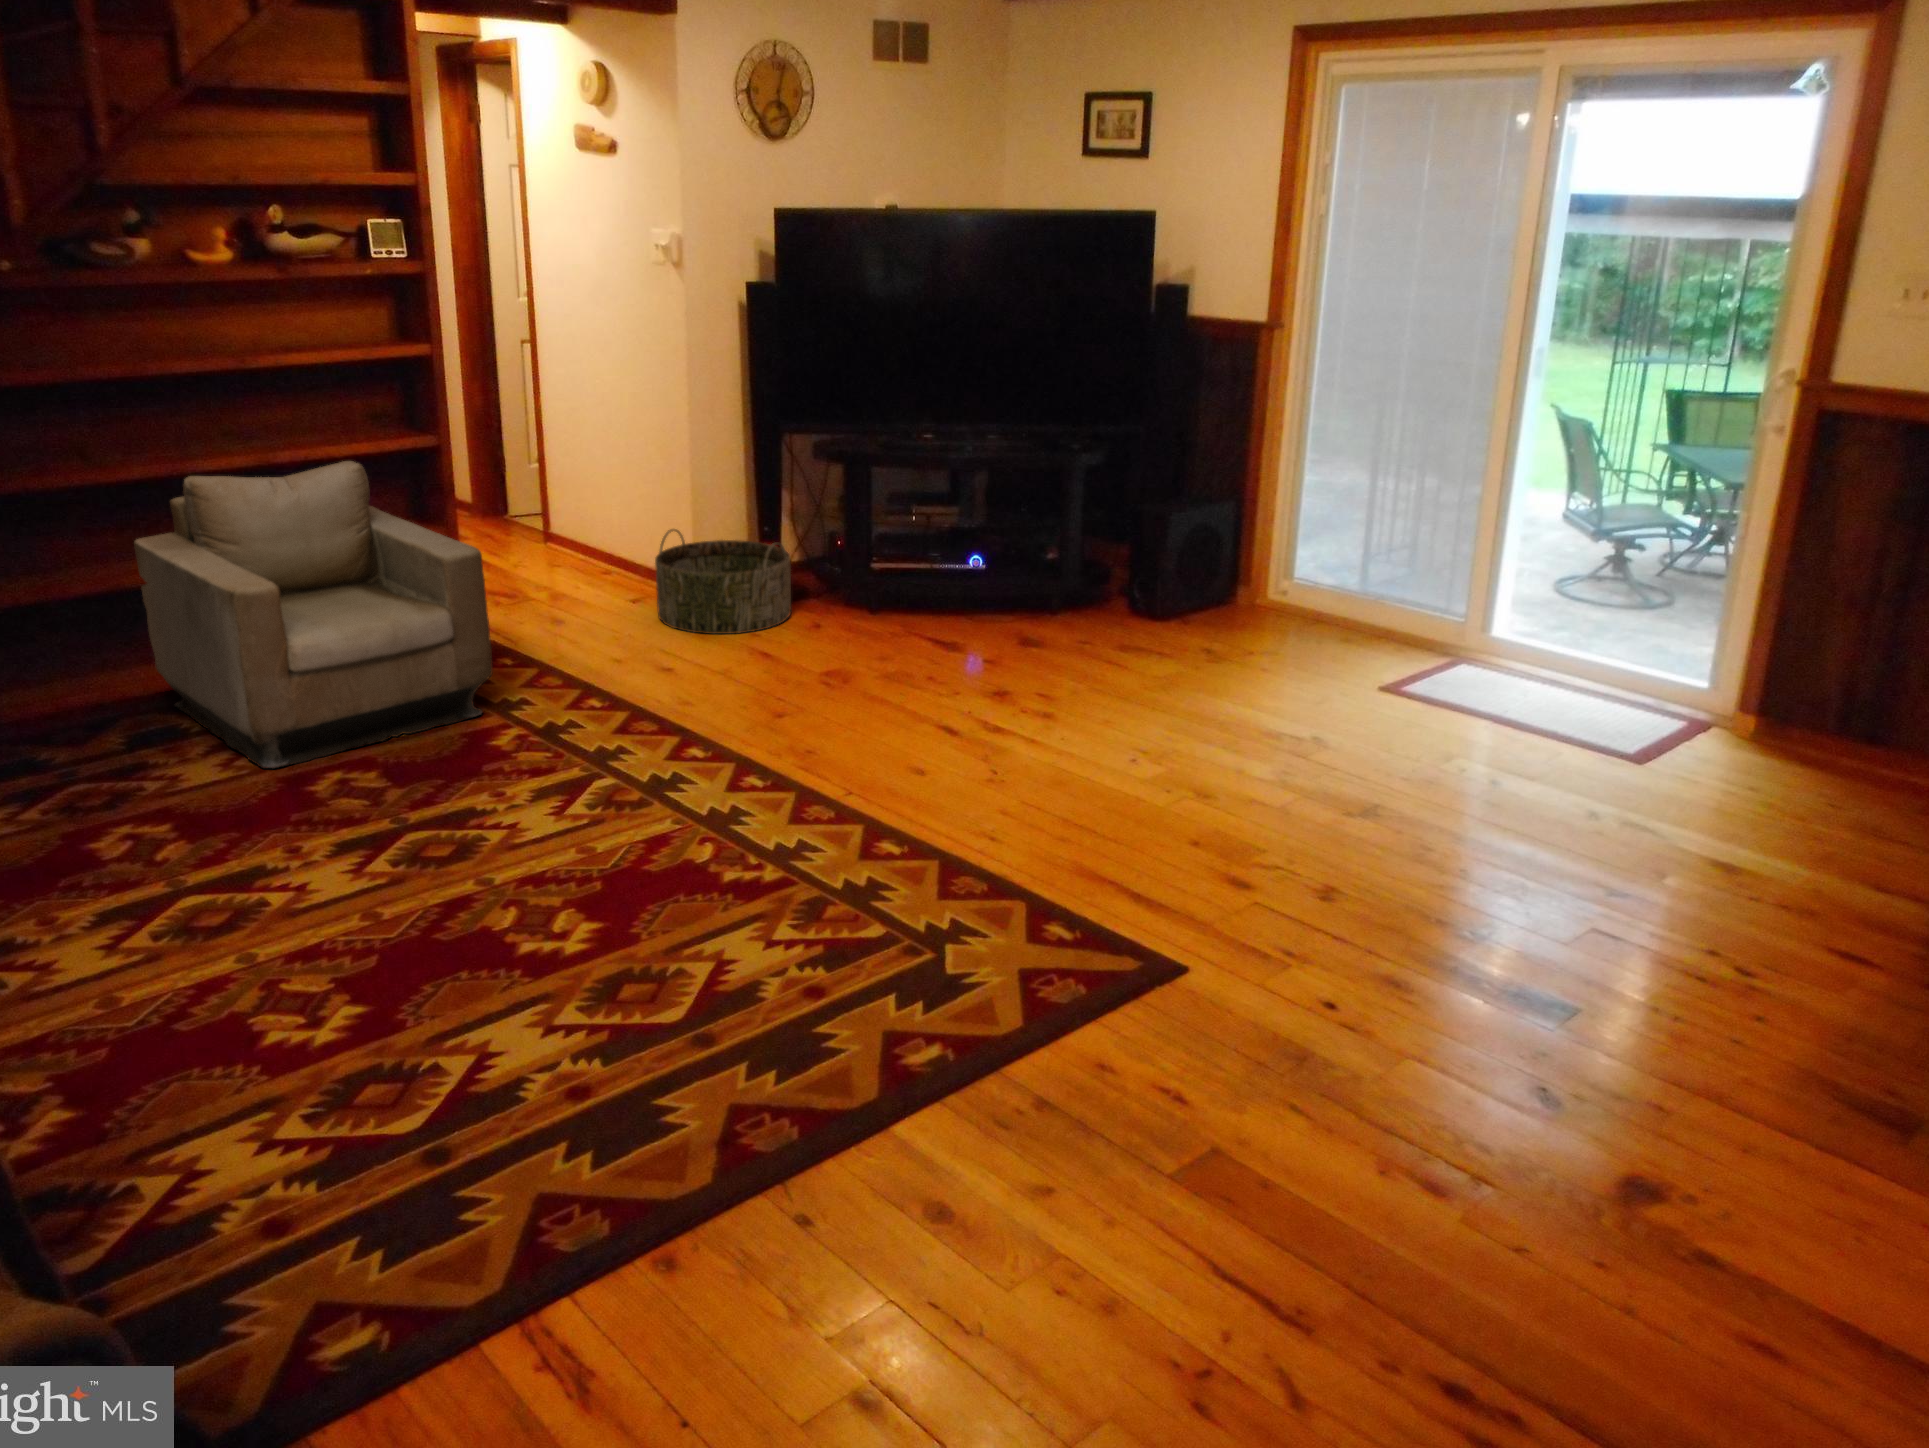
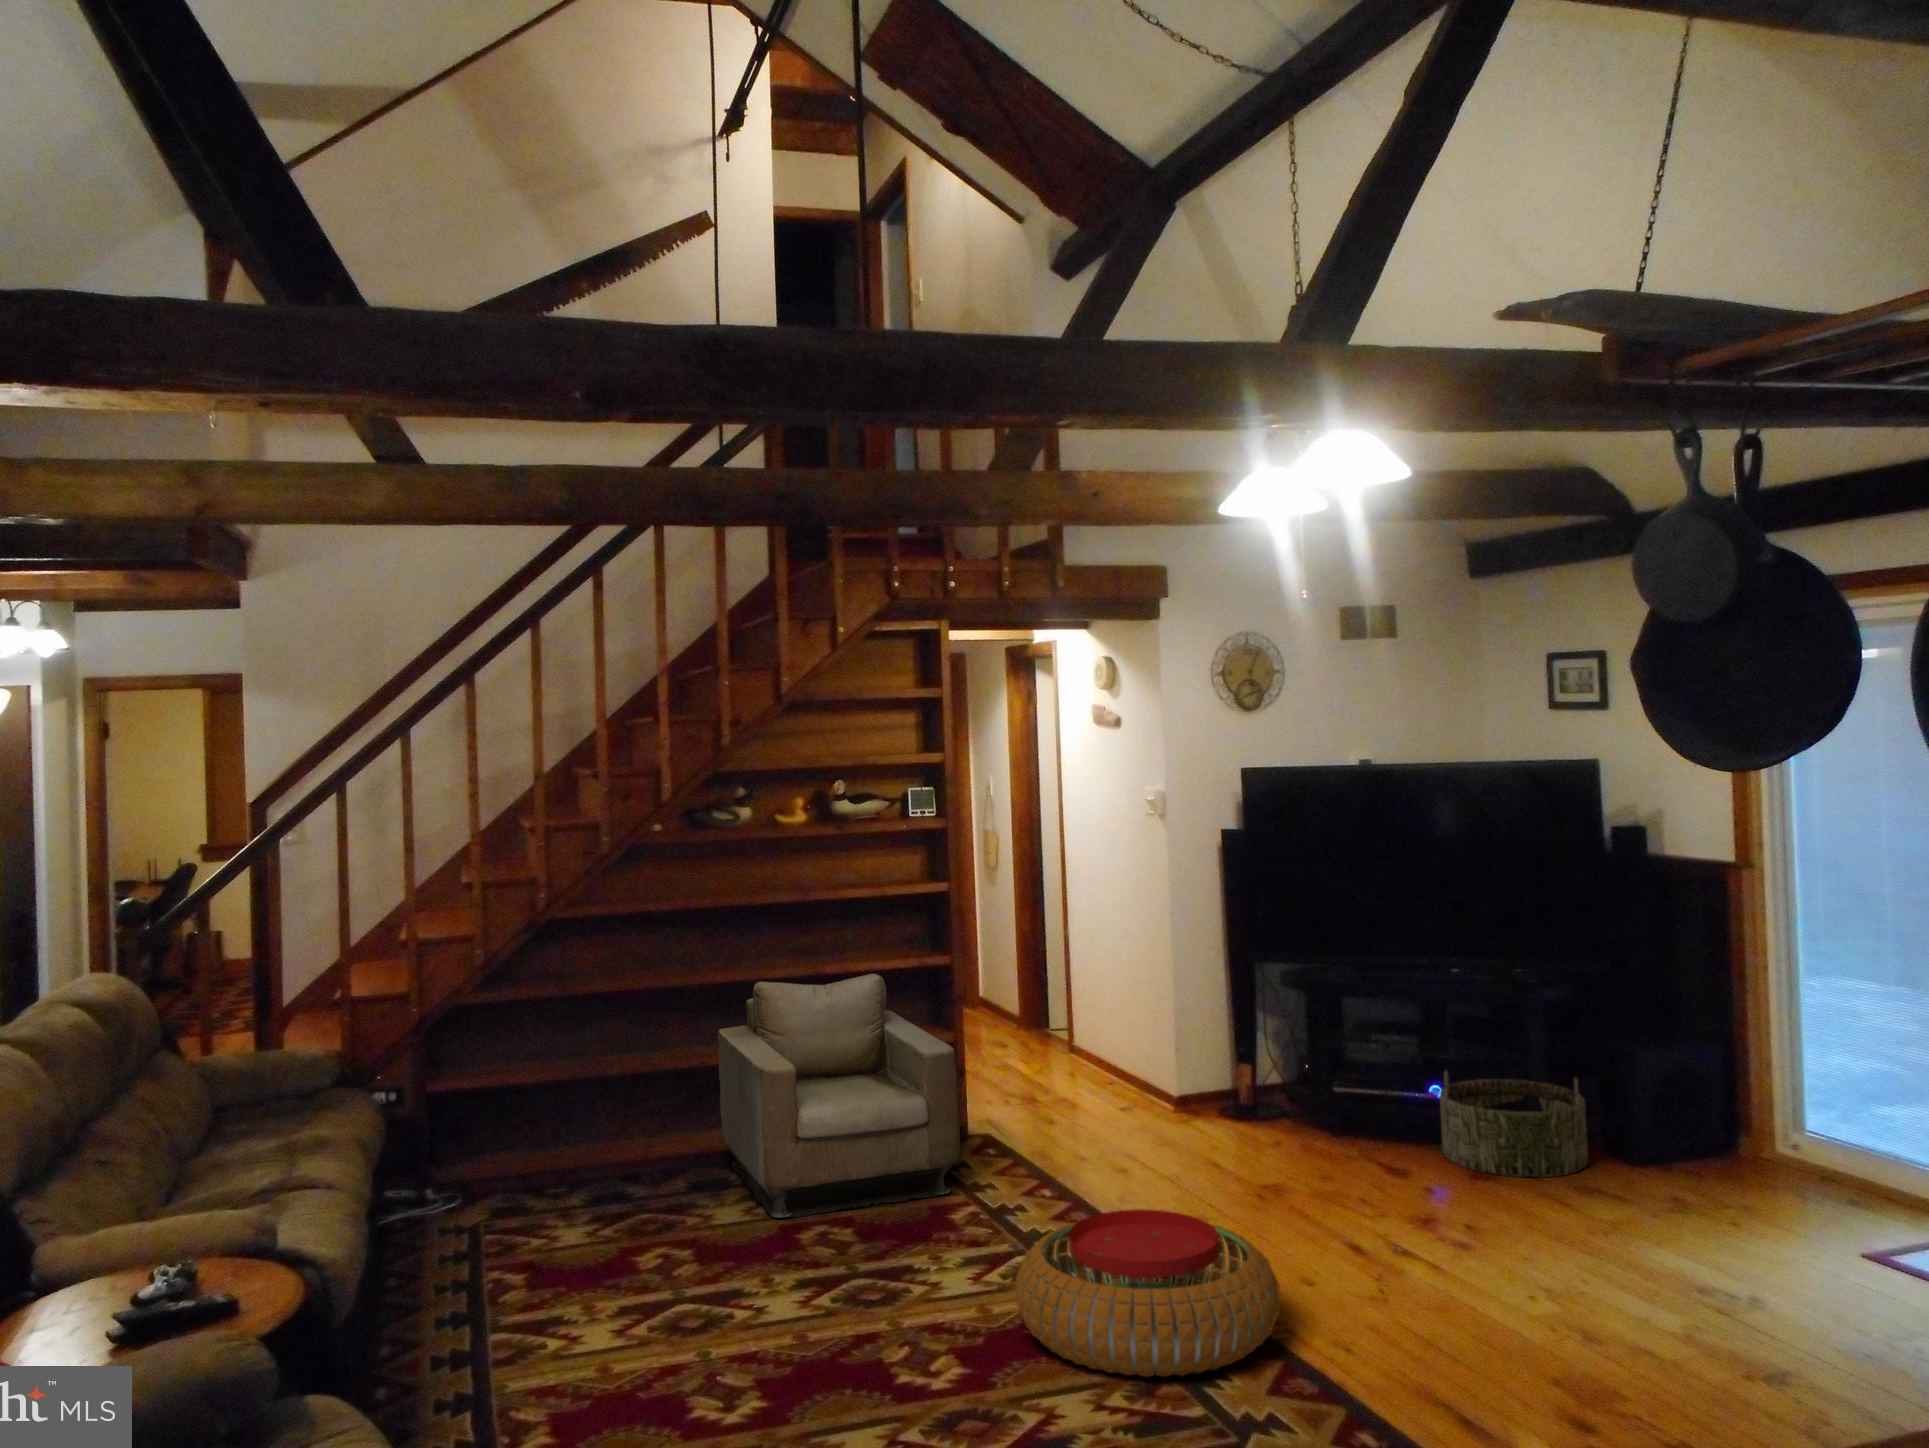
basket: present [655,529,791,634] -> present [1440,1071,1588,1178]
pouf: none [630,719,922,901] -> present [1015,1209,1280,1377]

